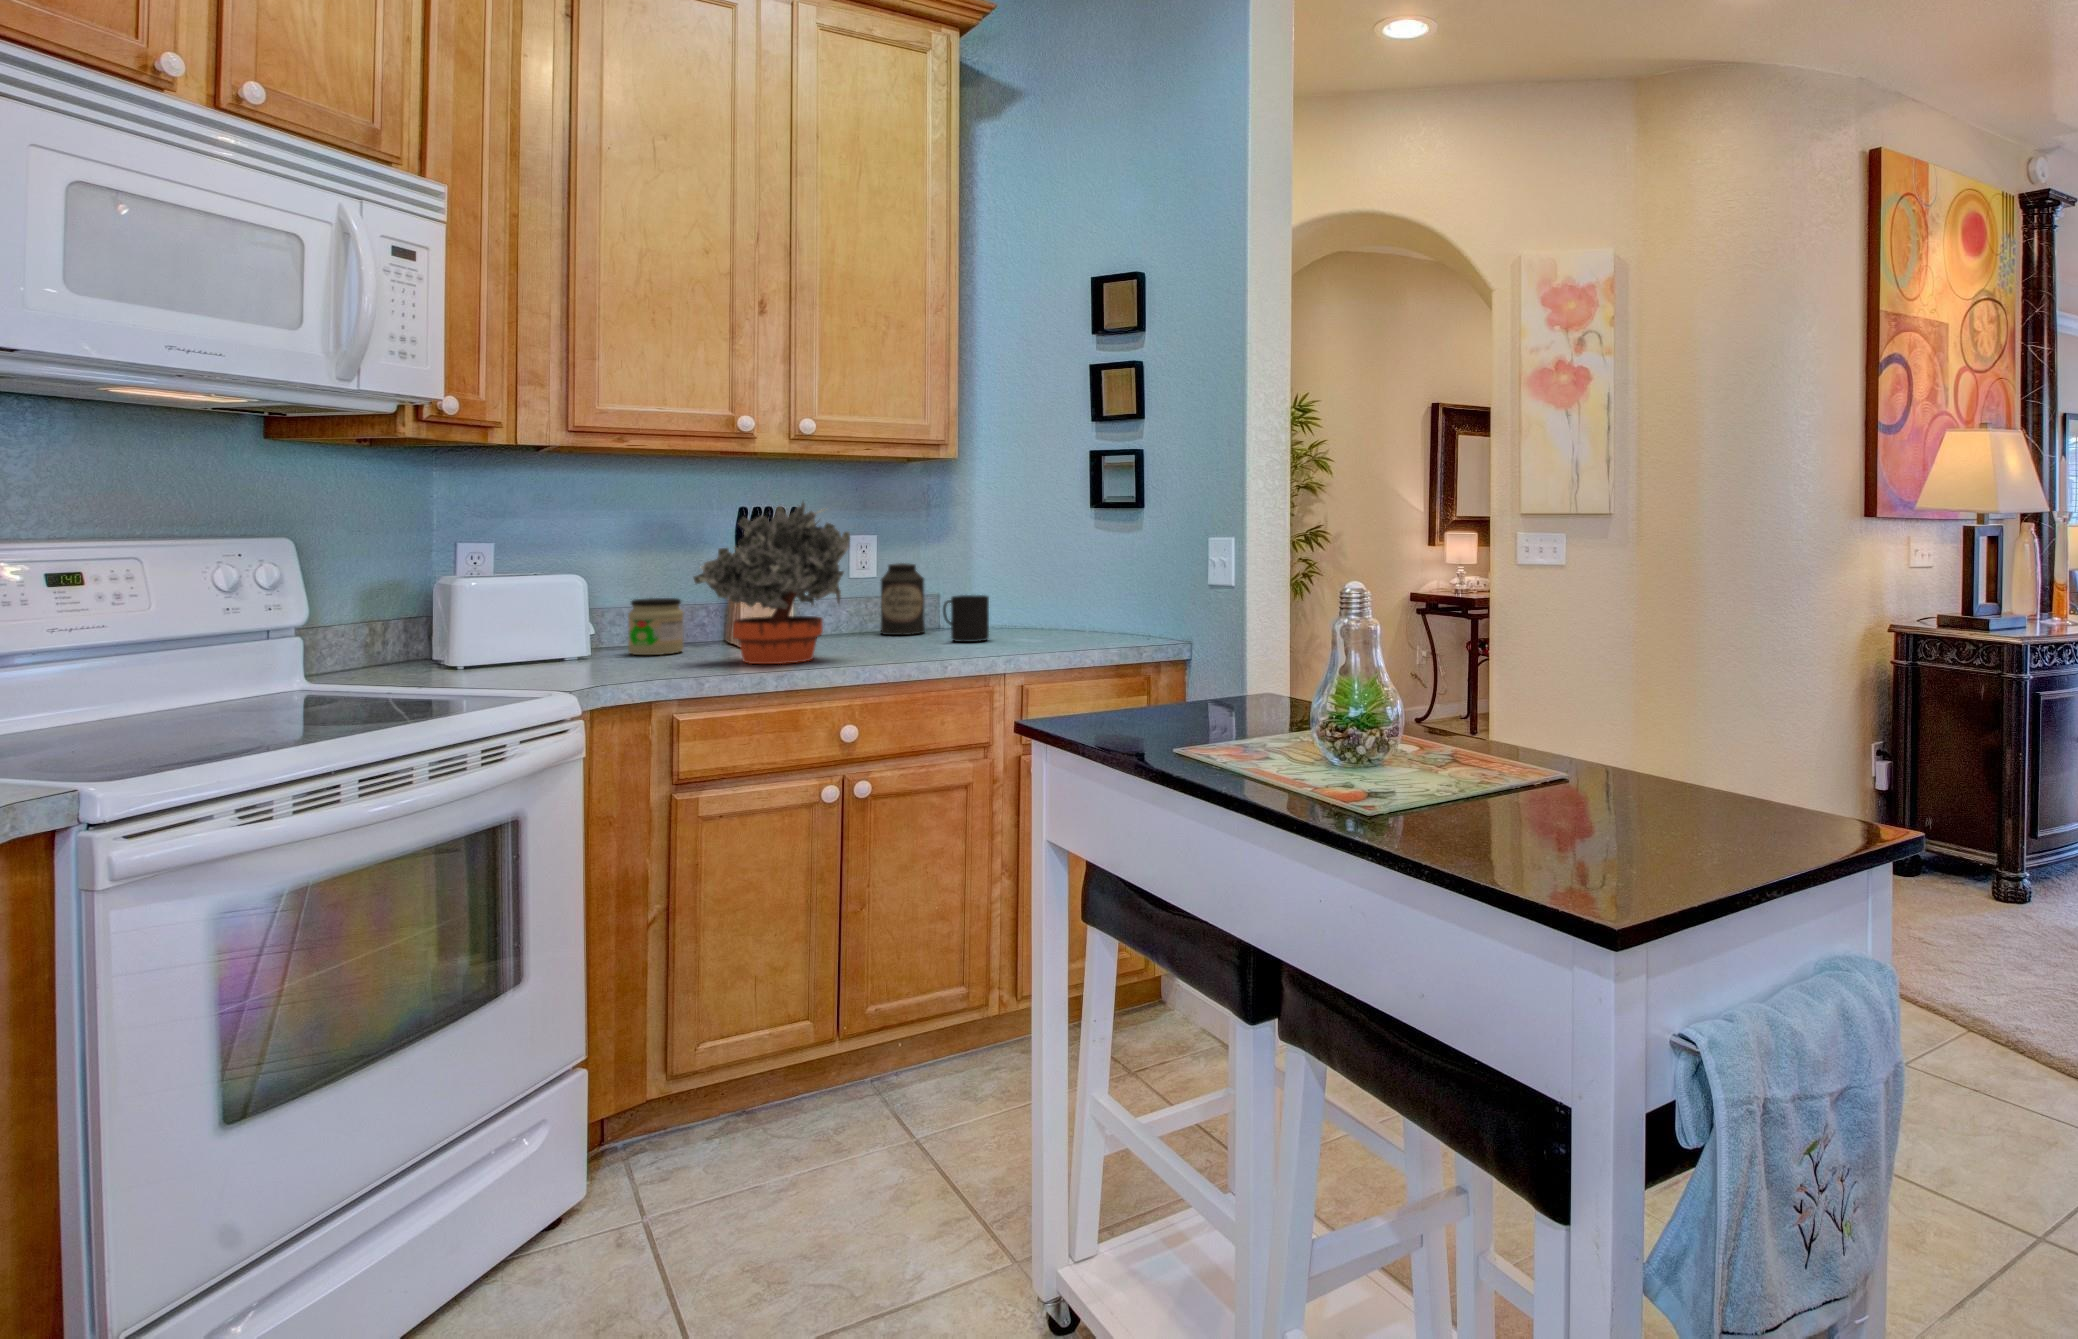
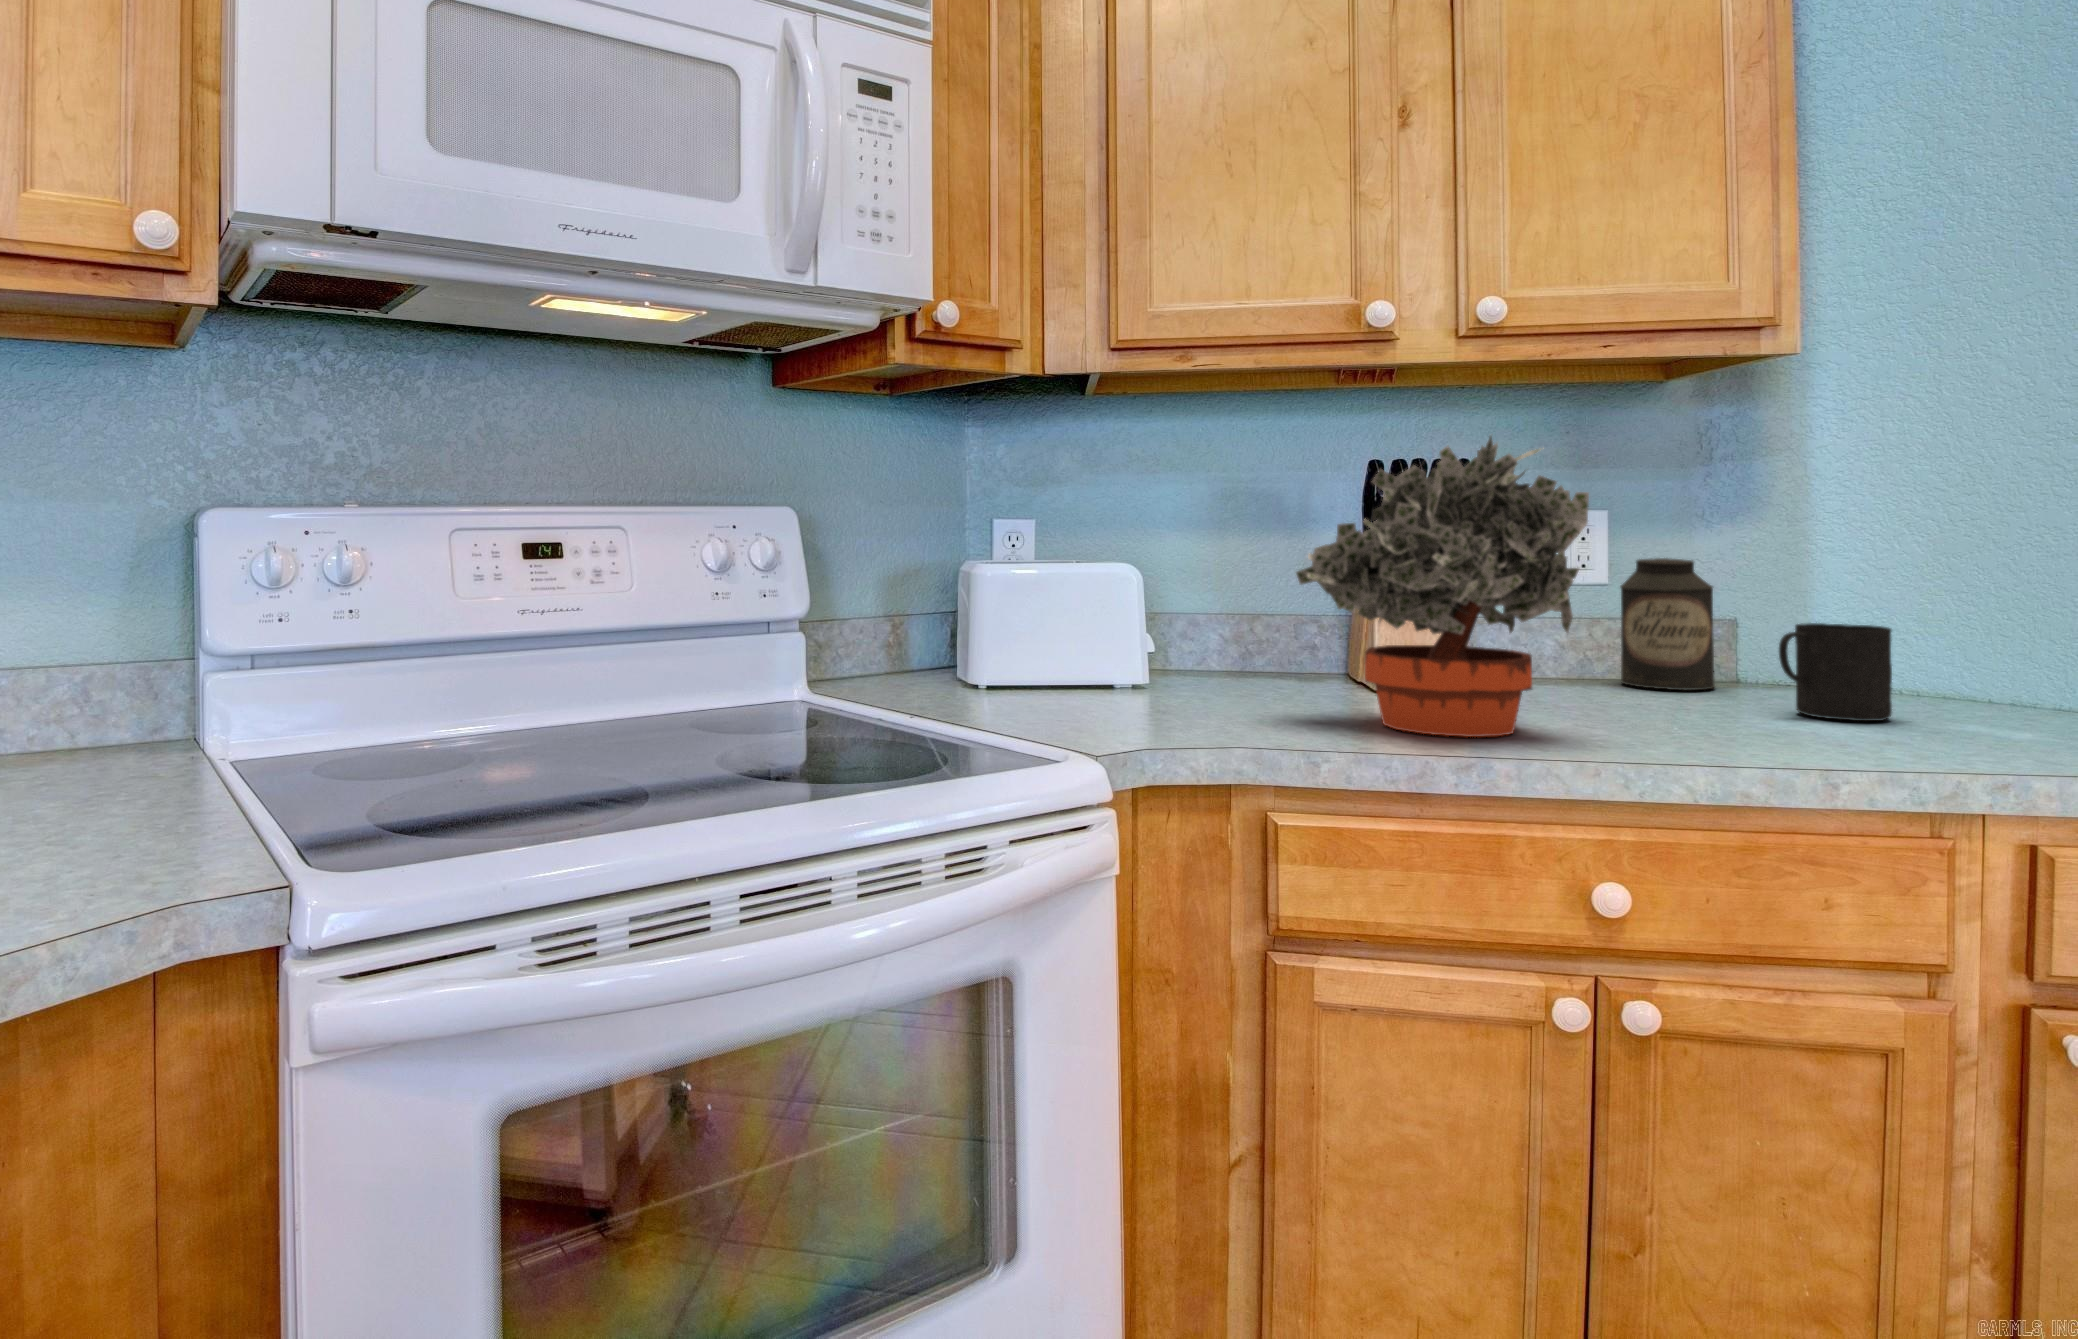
jar: present [628,598,684,655] -> none [1200,604,1282,694]

